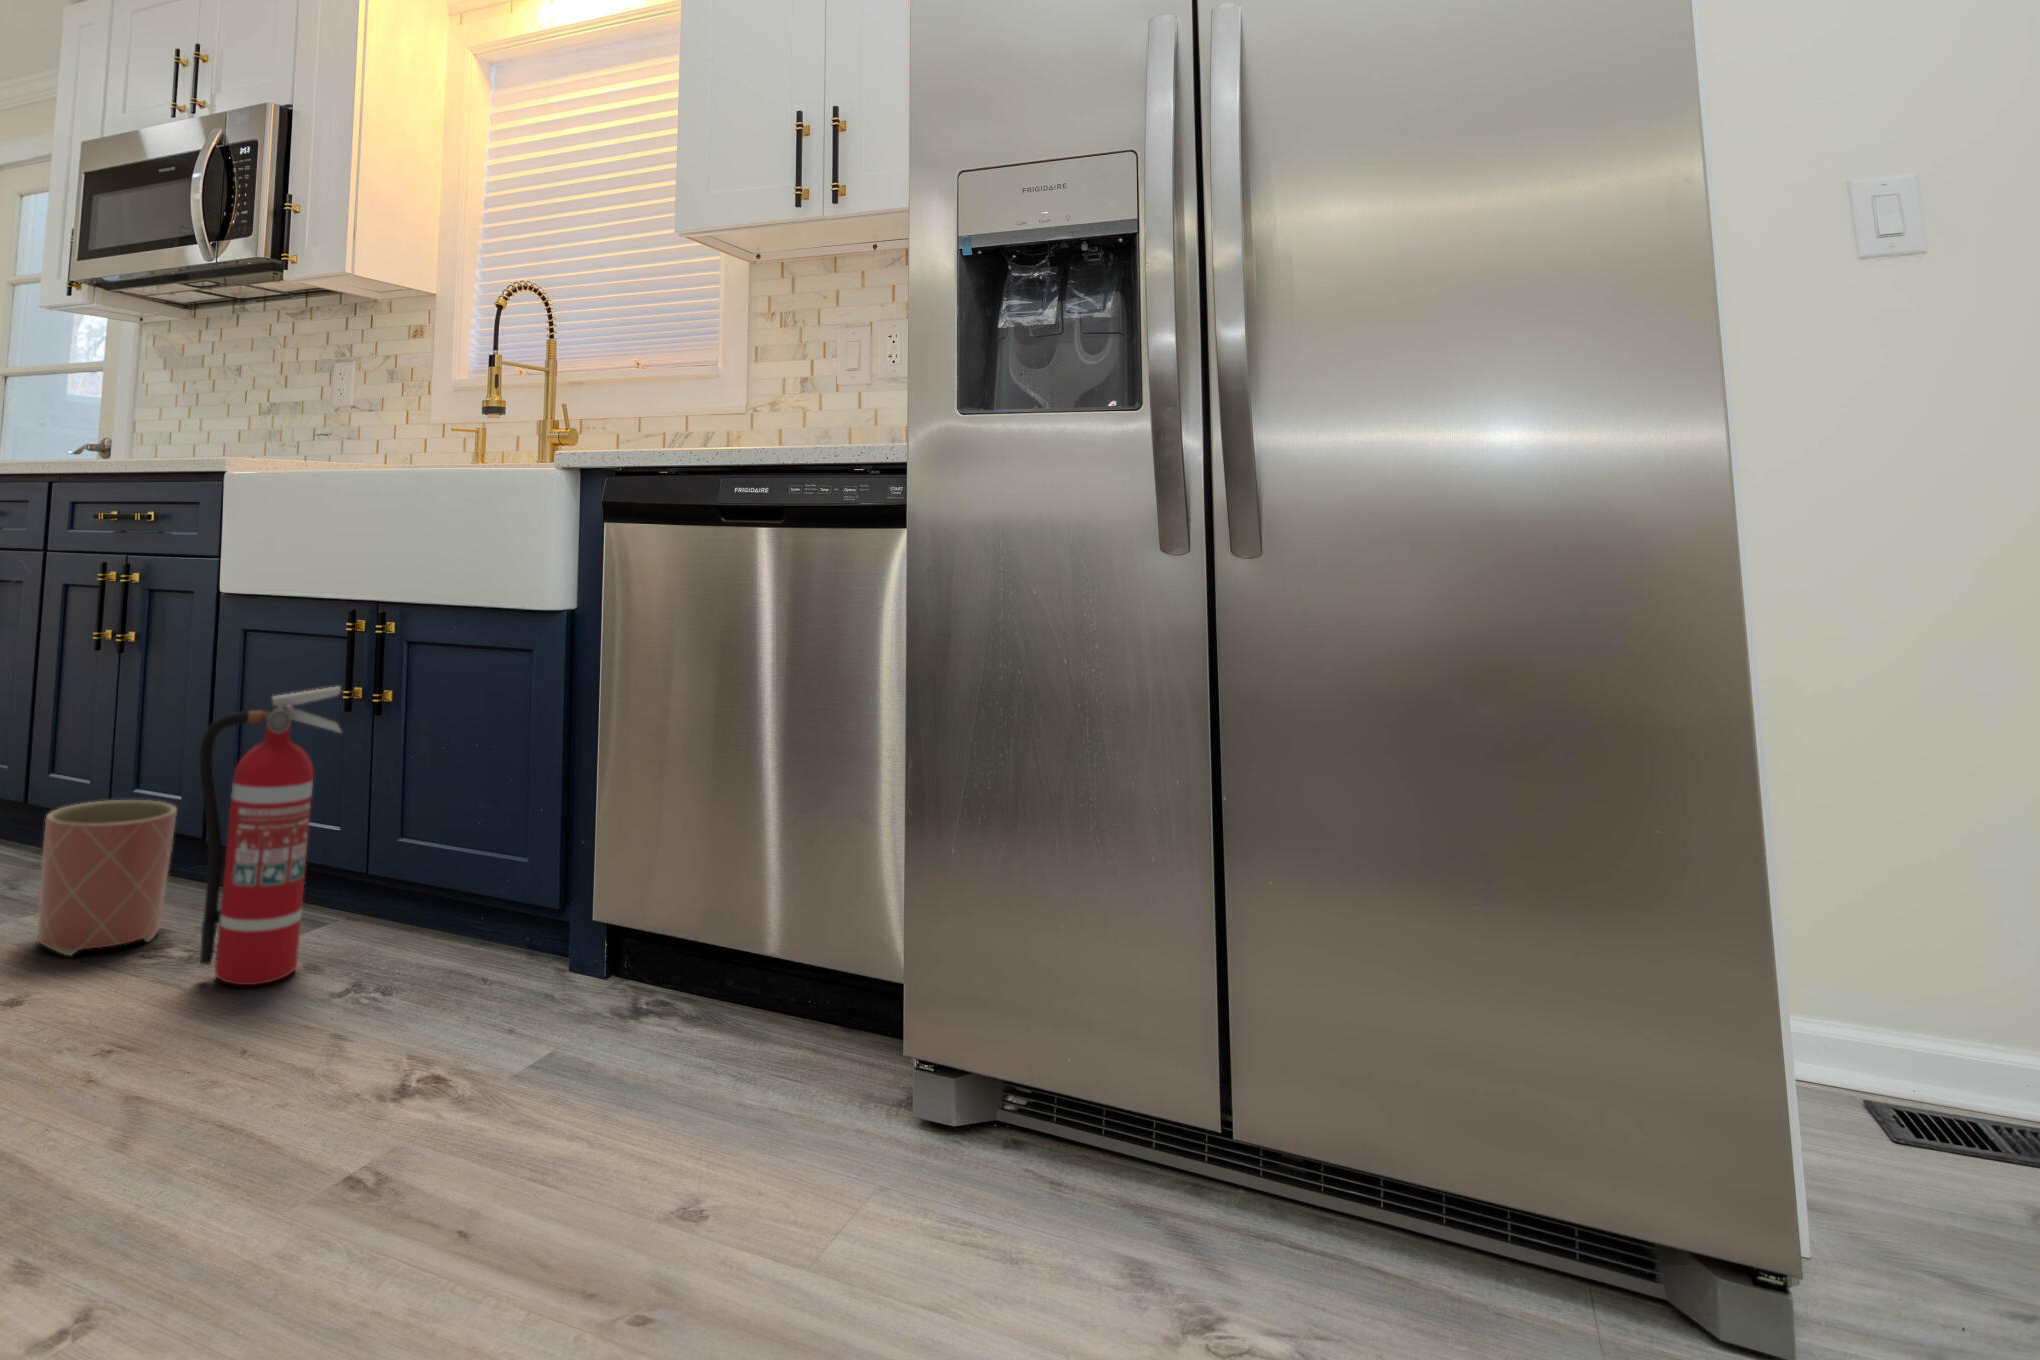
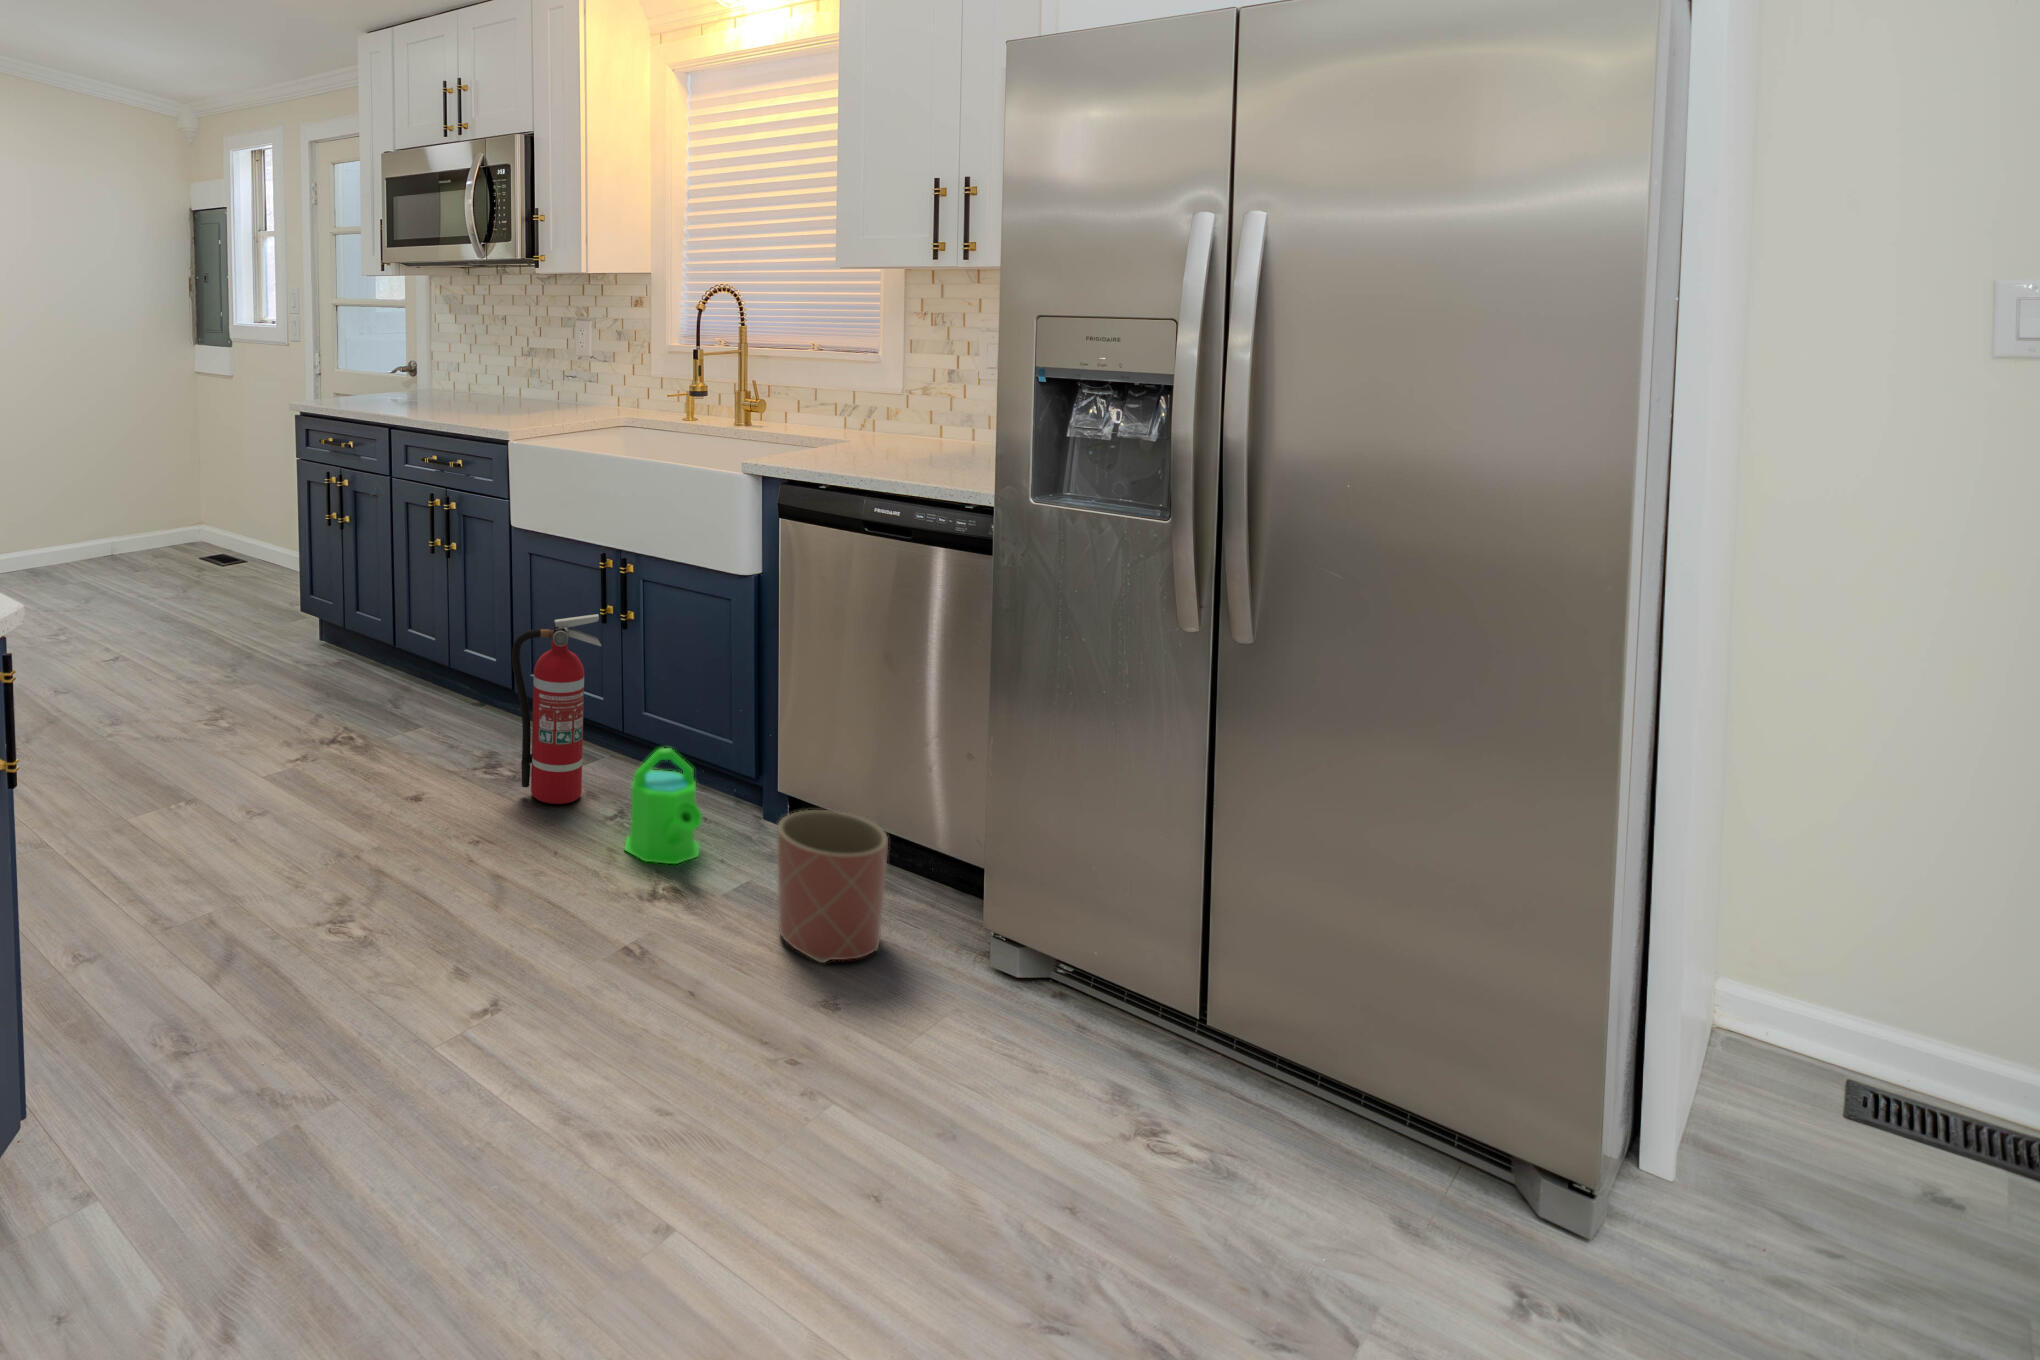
planter: present [38,800,177,956] -> present [777,810,888,963]
watering can: none [358,862,485,1046] -> present [625,748,702,864]

